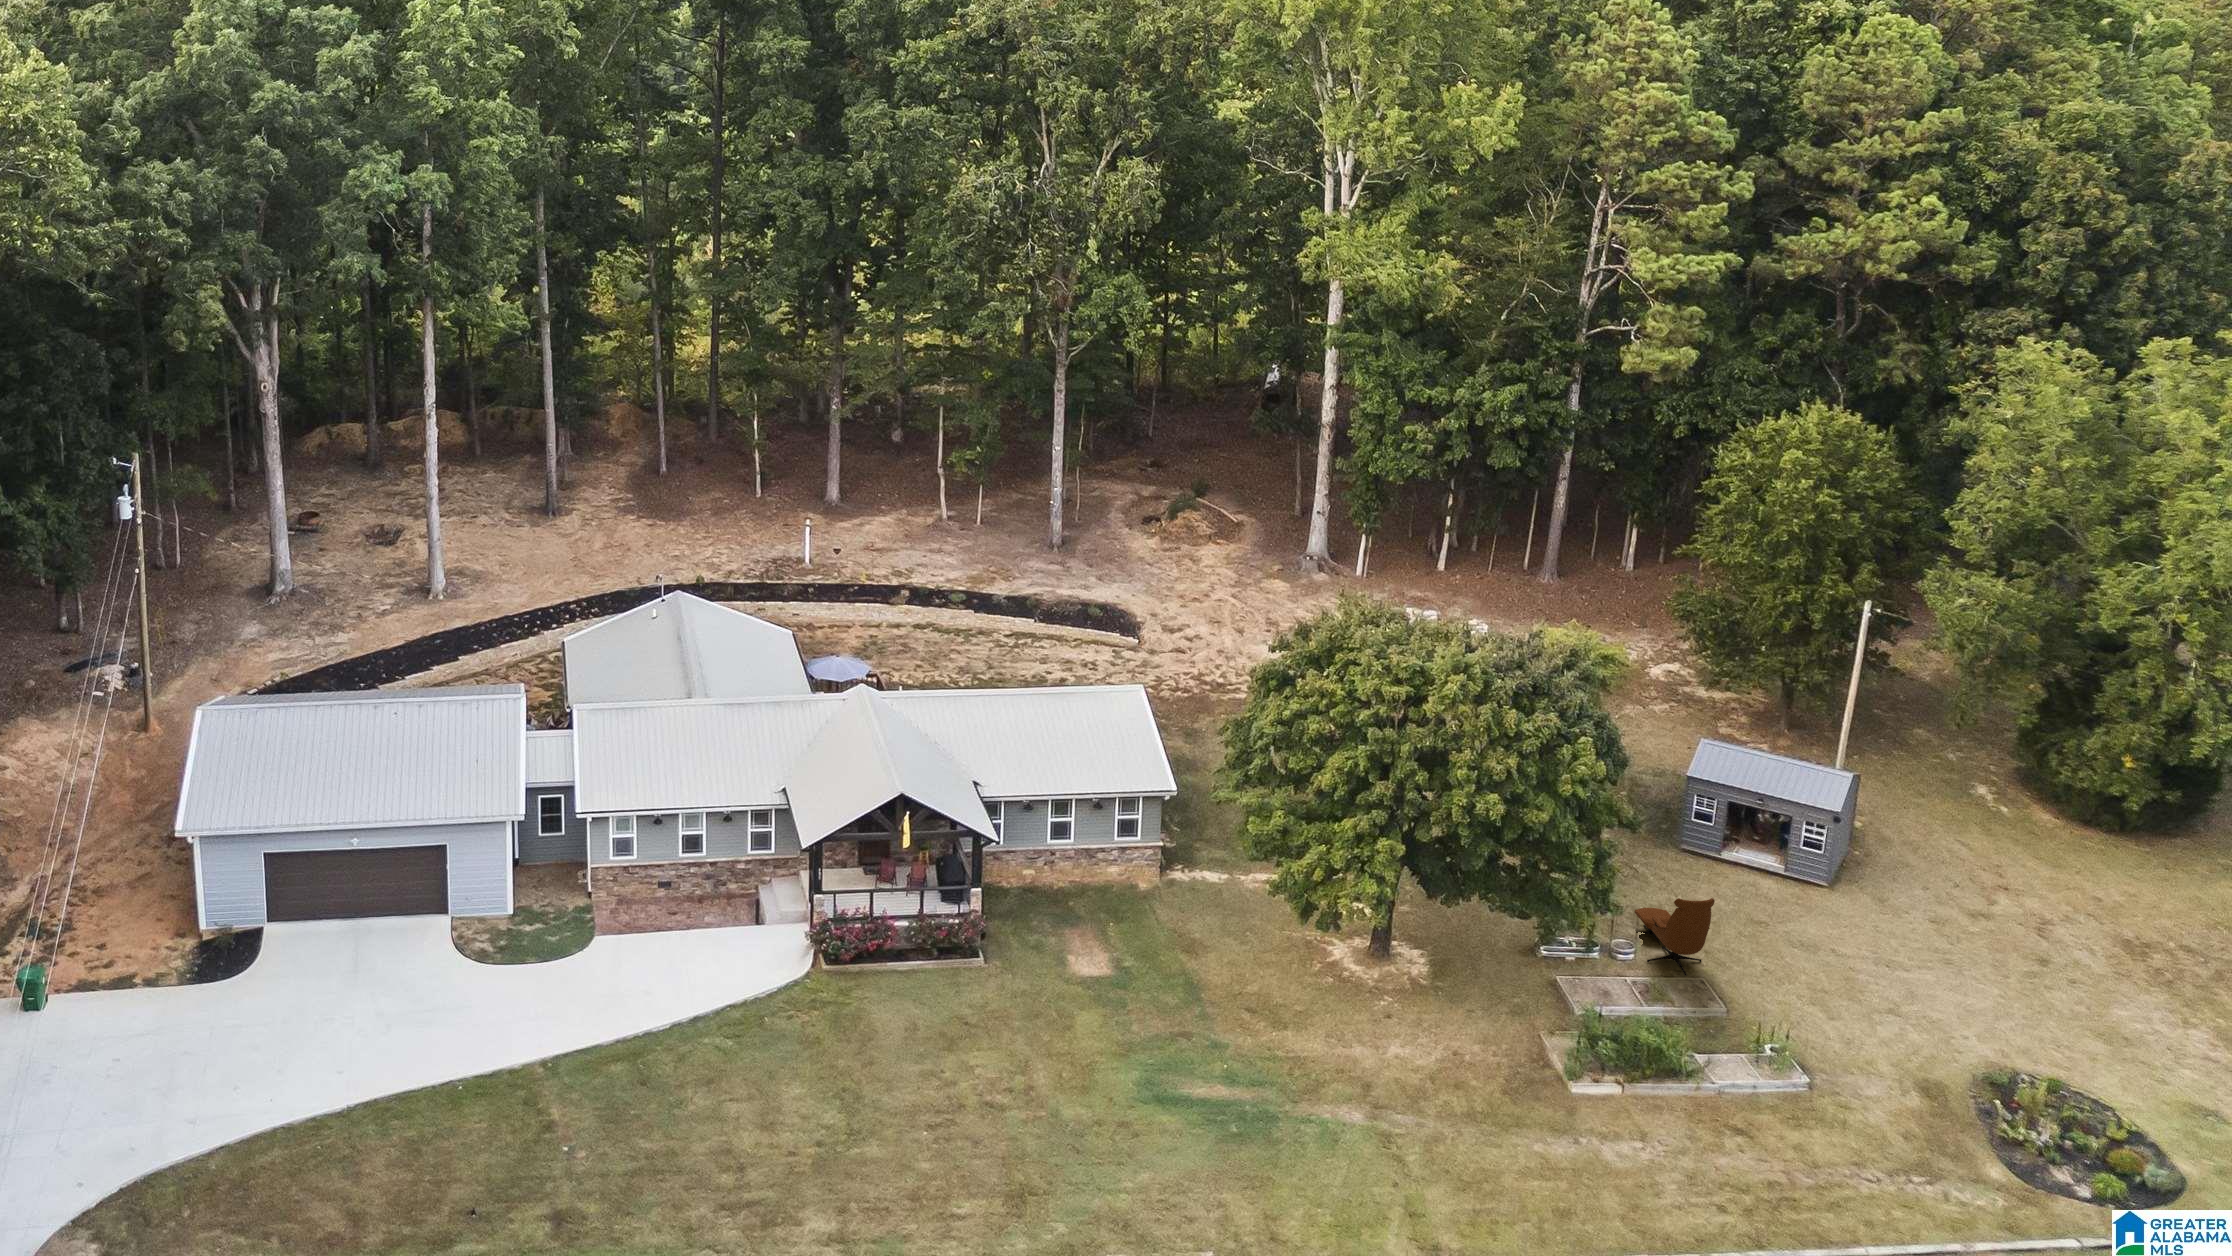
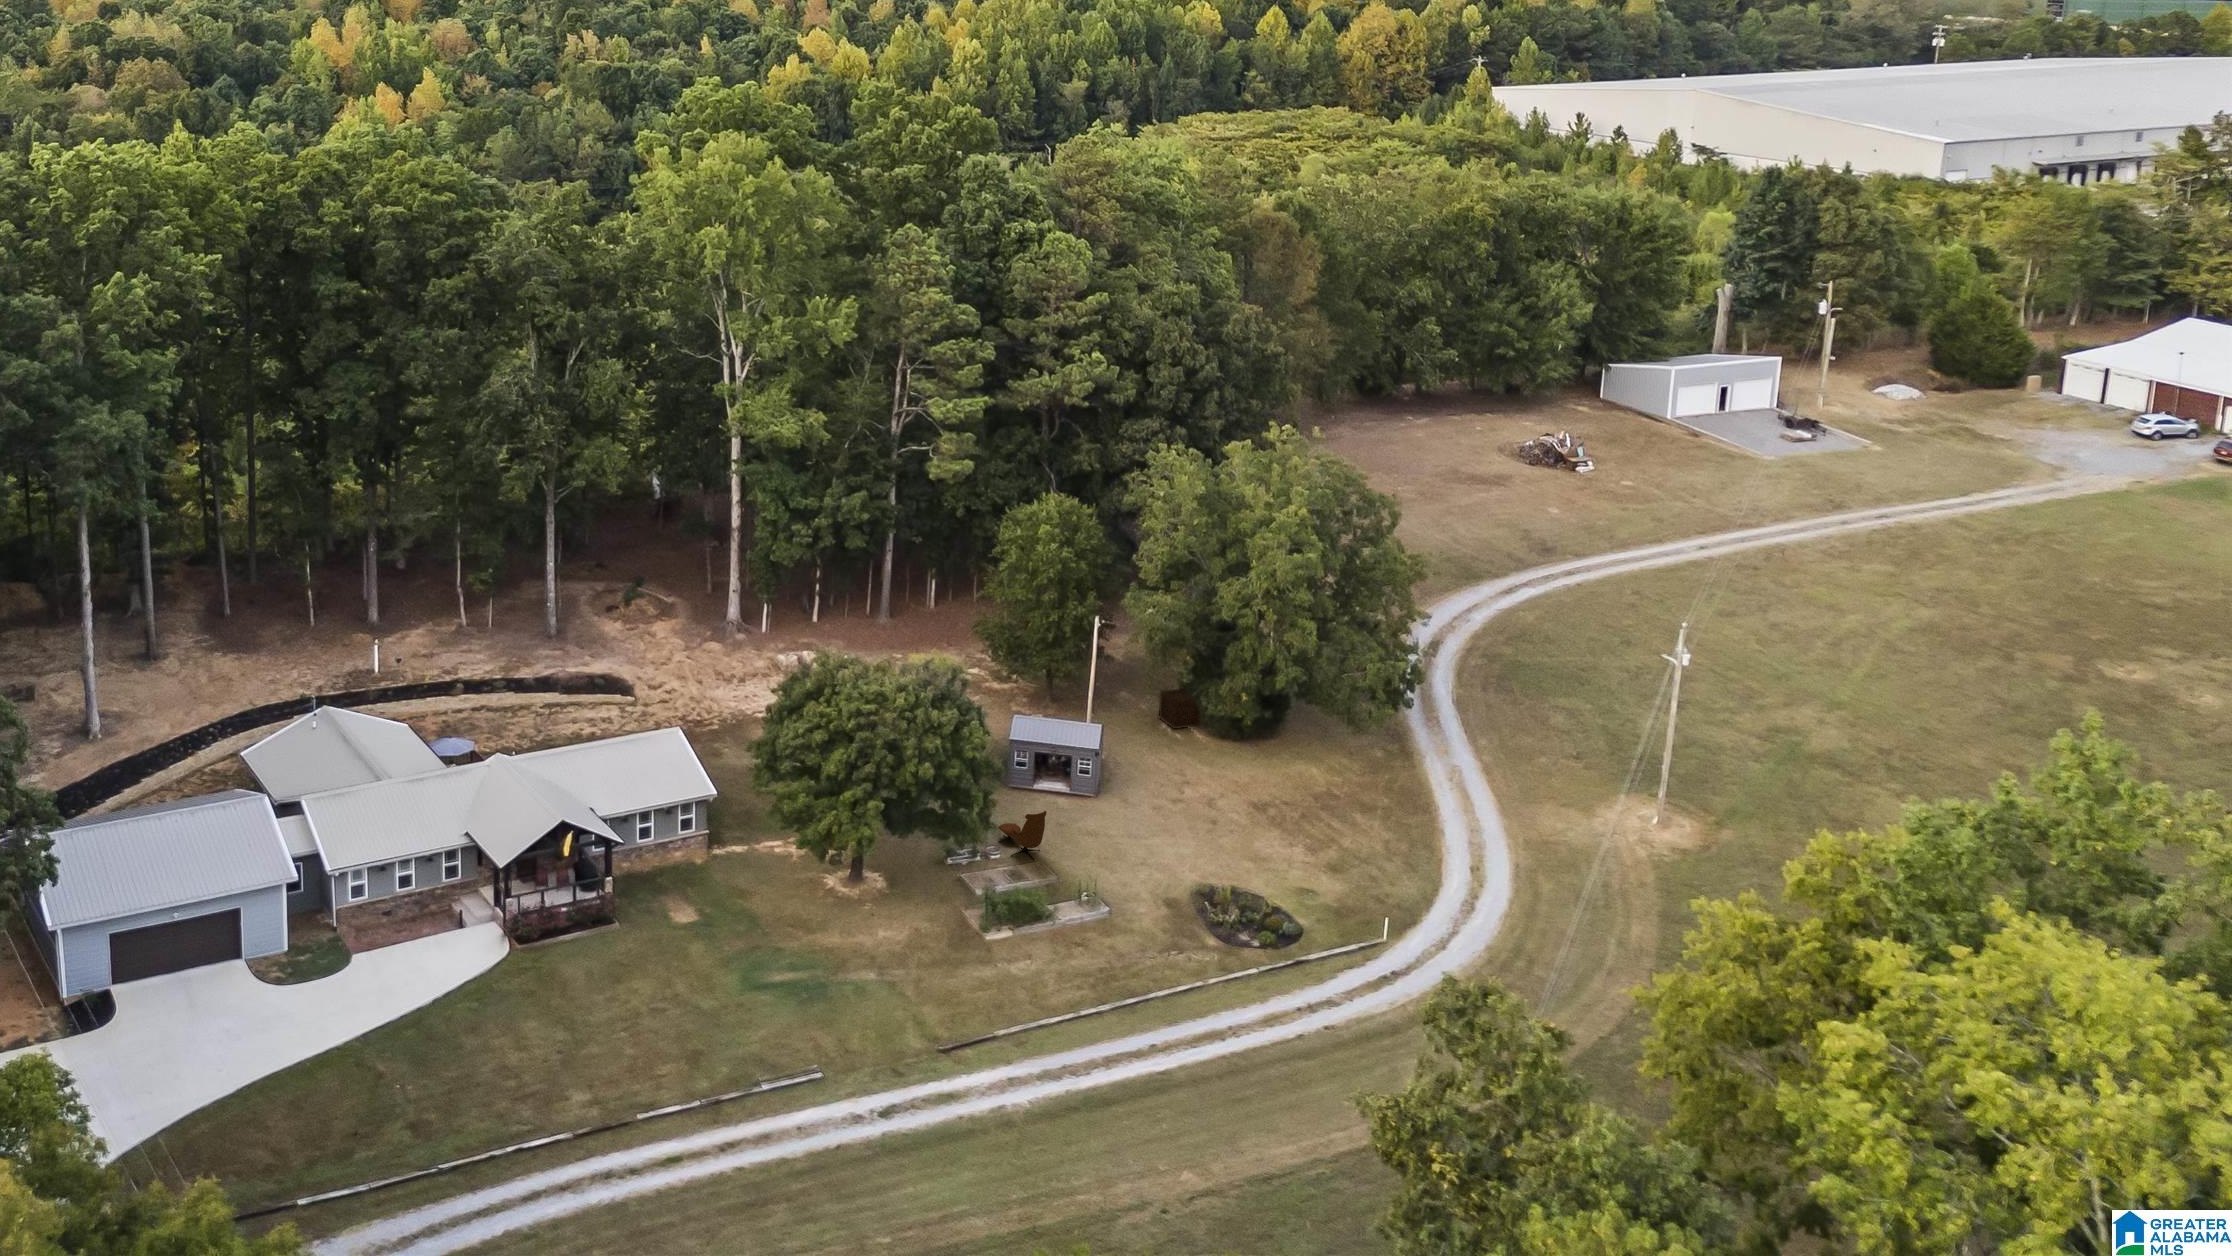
wooden crate: none [1979,737,2063,804] -> present [1159,688,1201,729]

